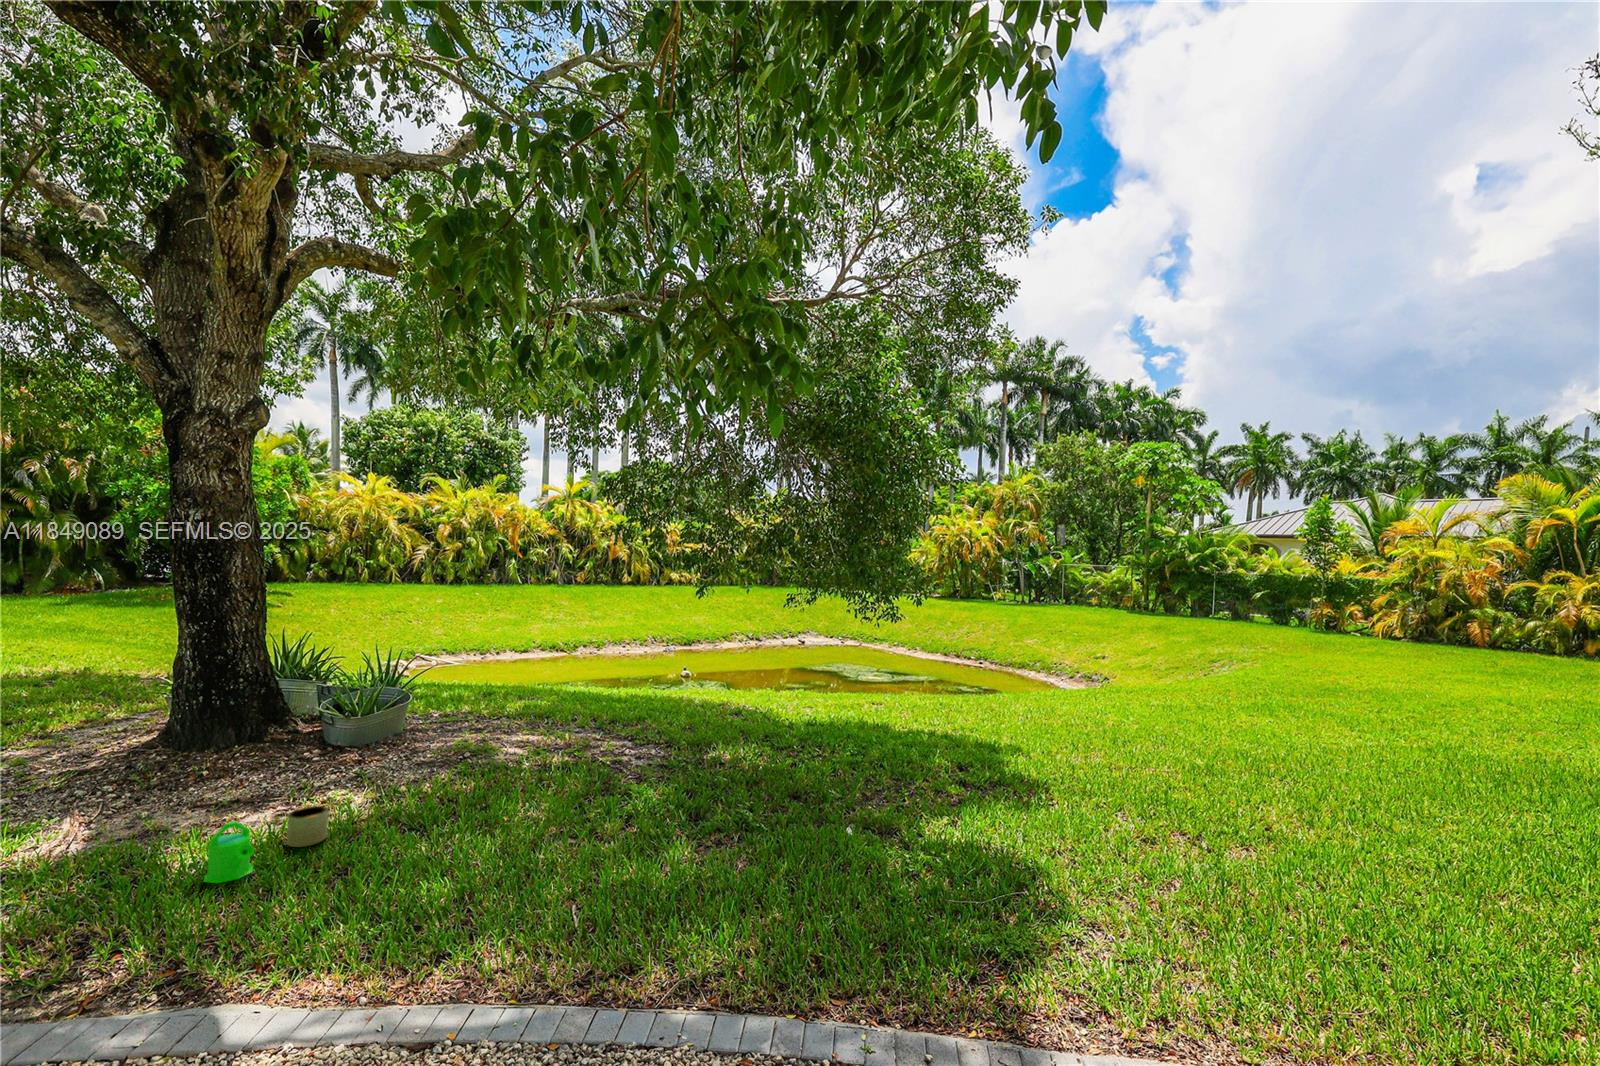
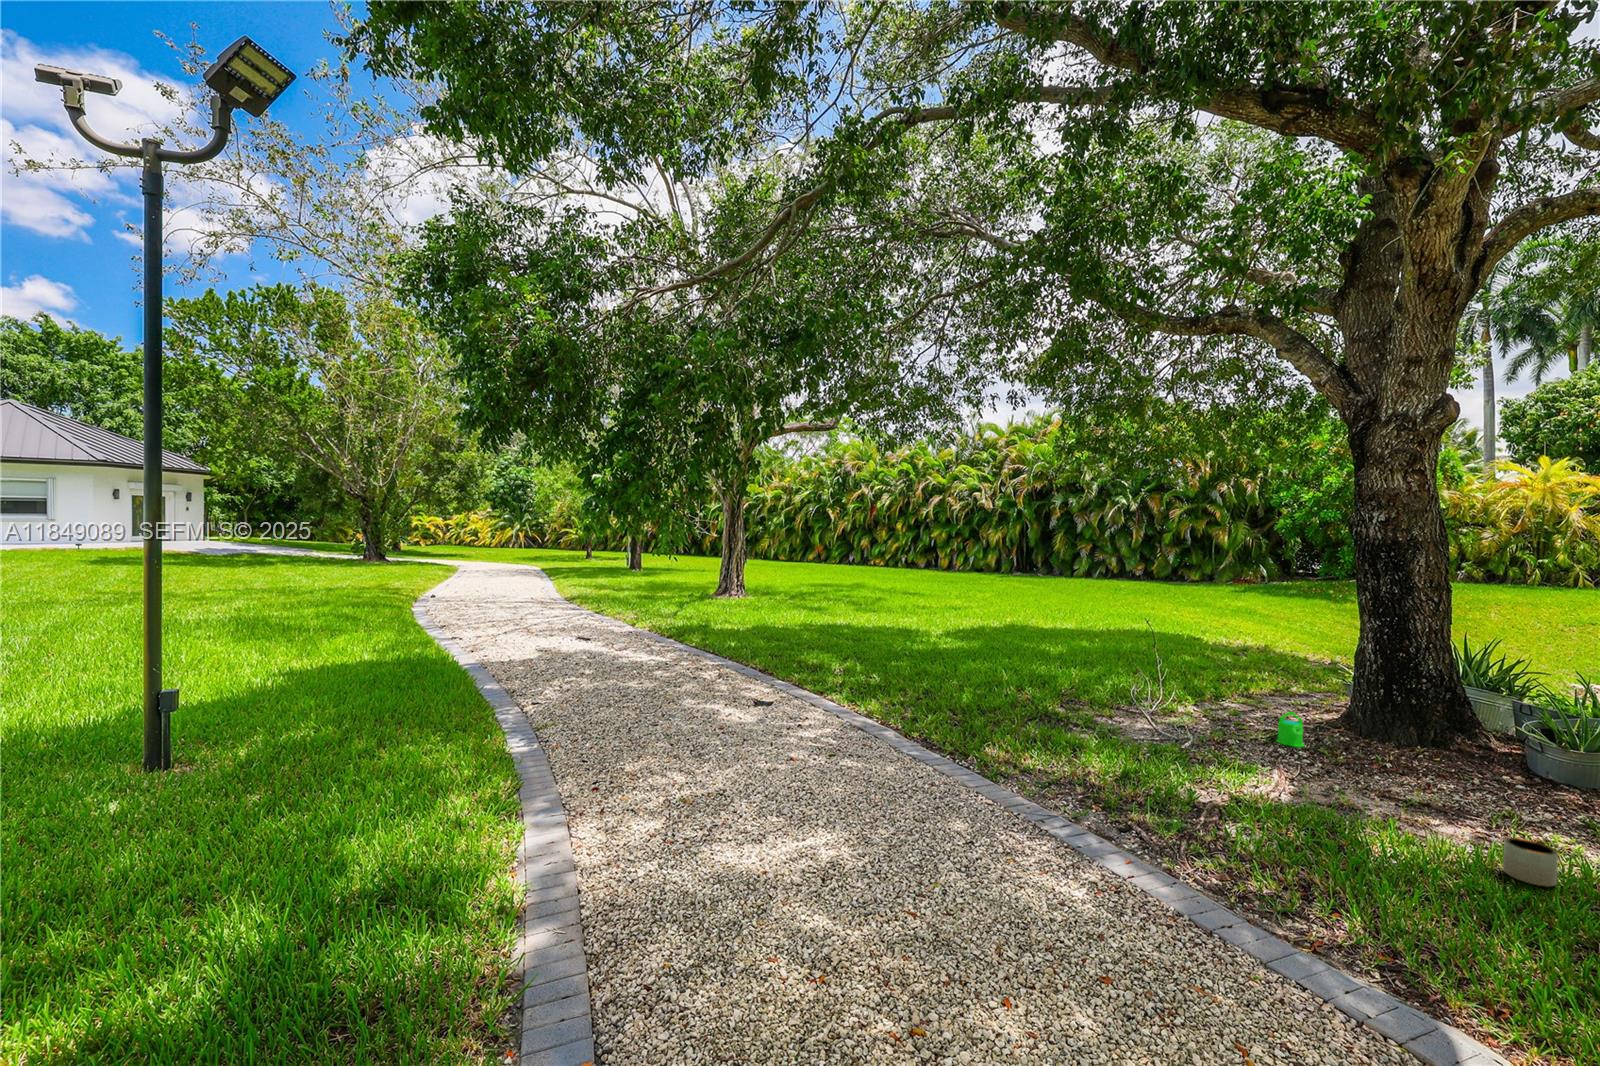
watering can: present [204,821,254,883] -> present [1276,712,1304,747]

